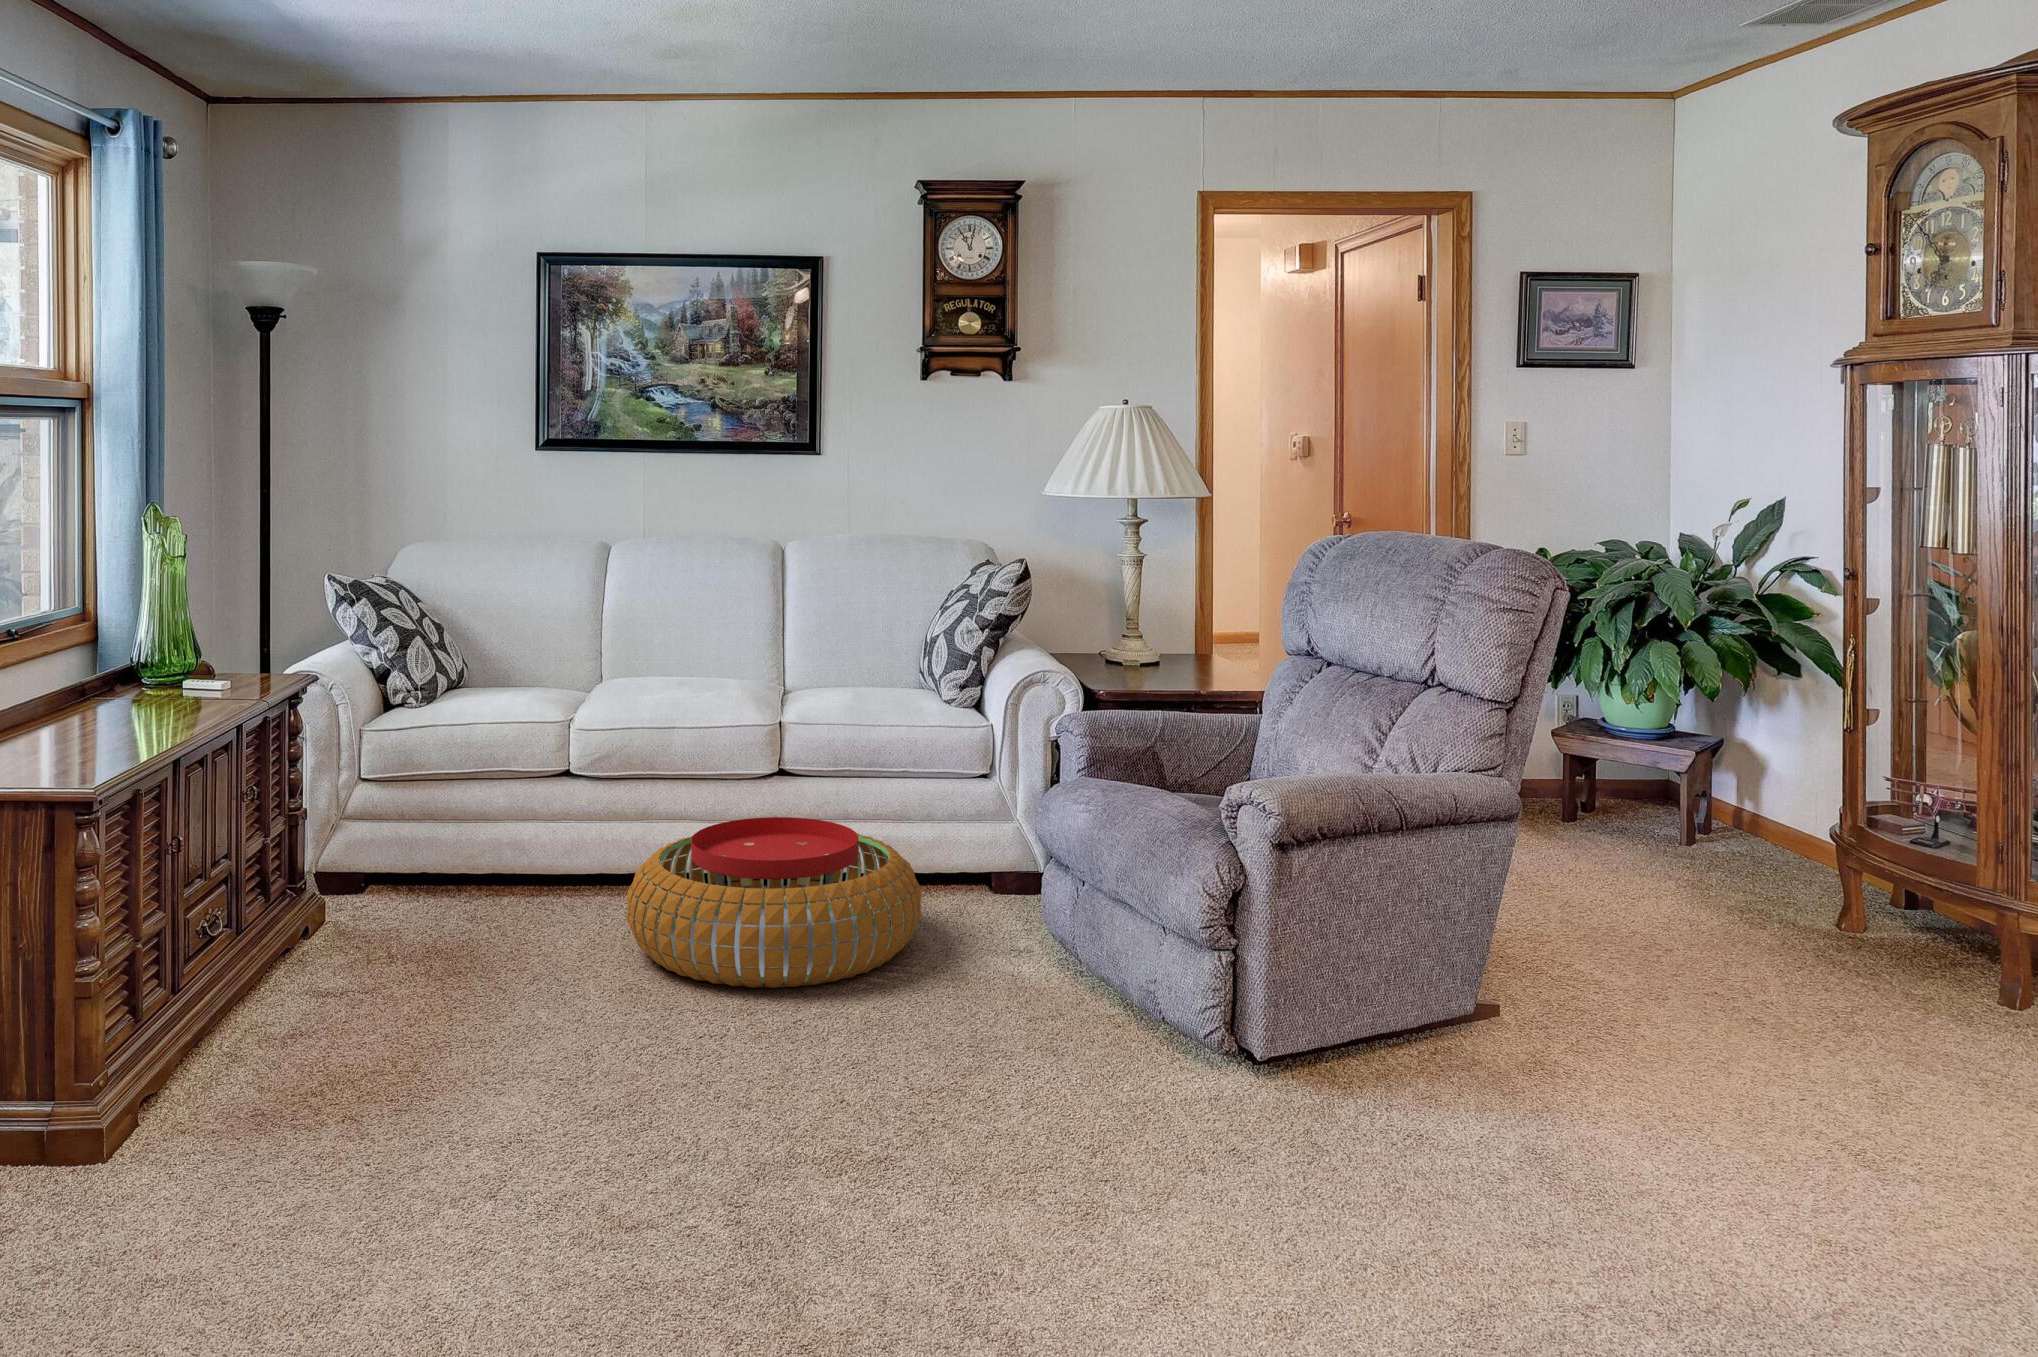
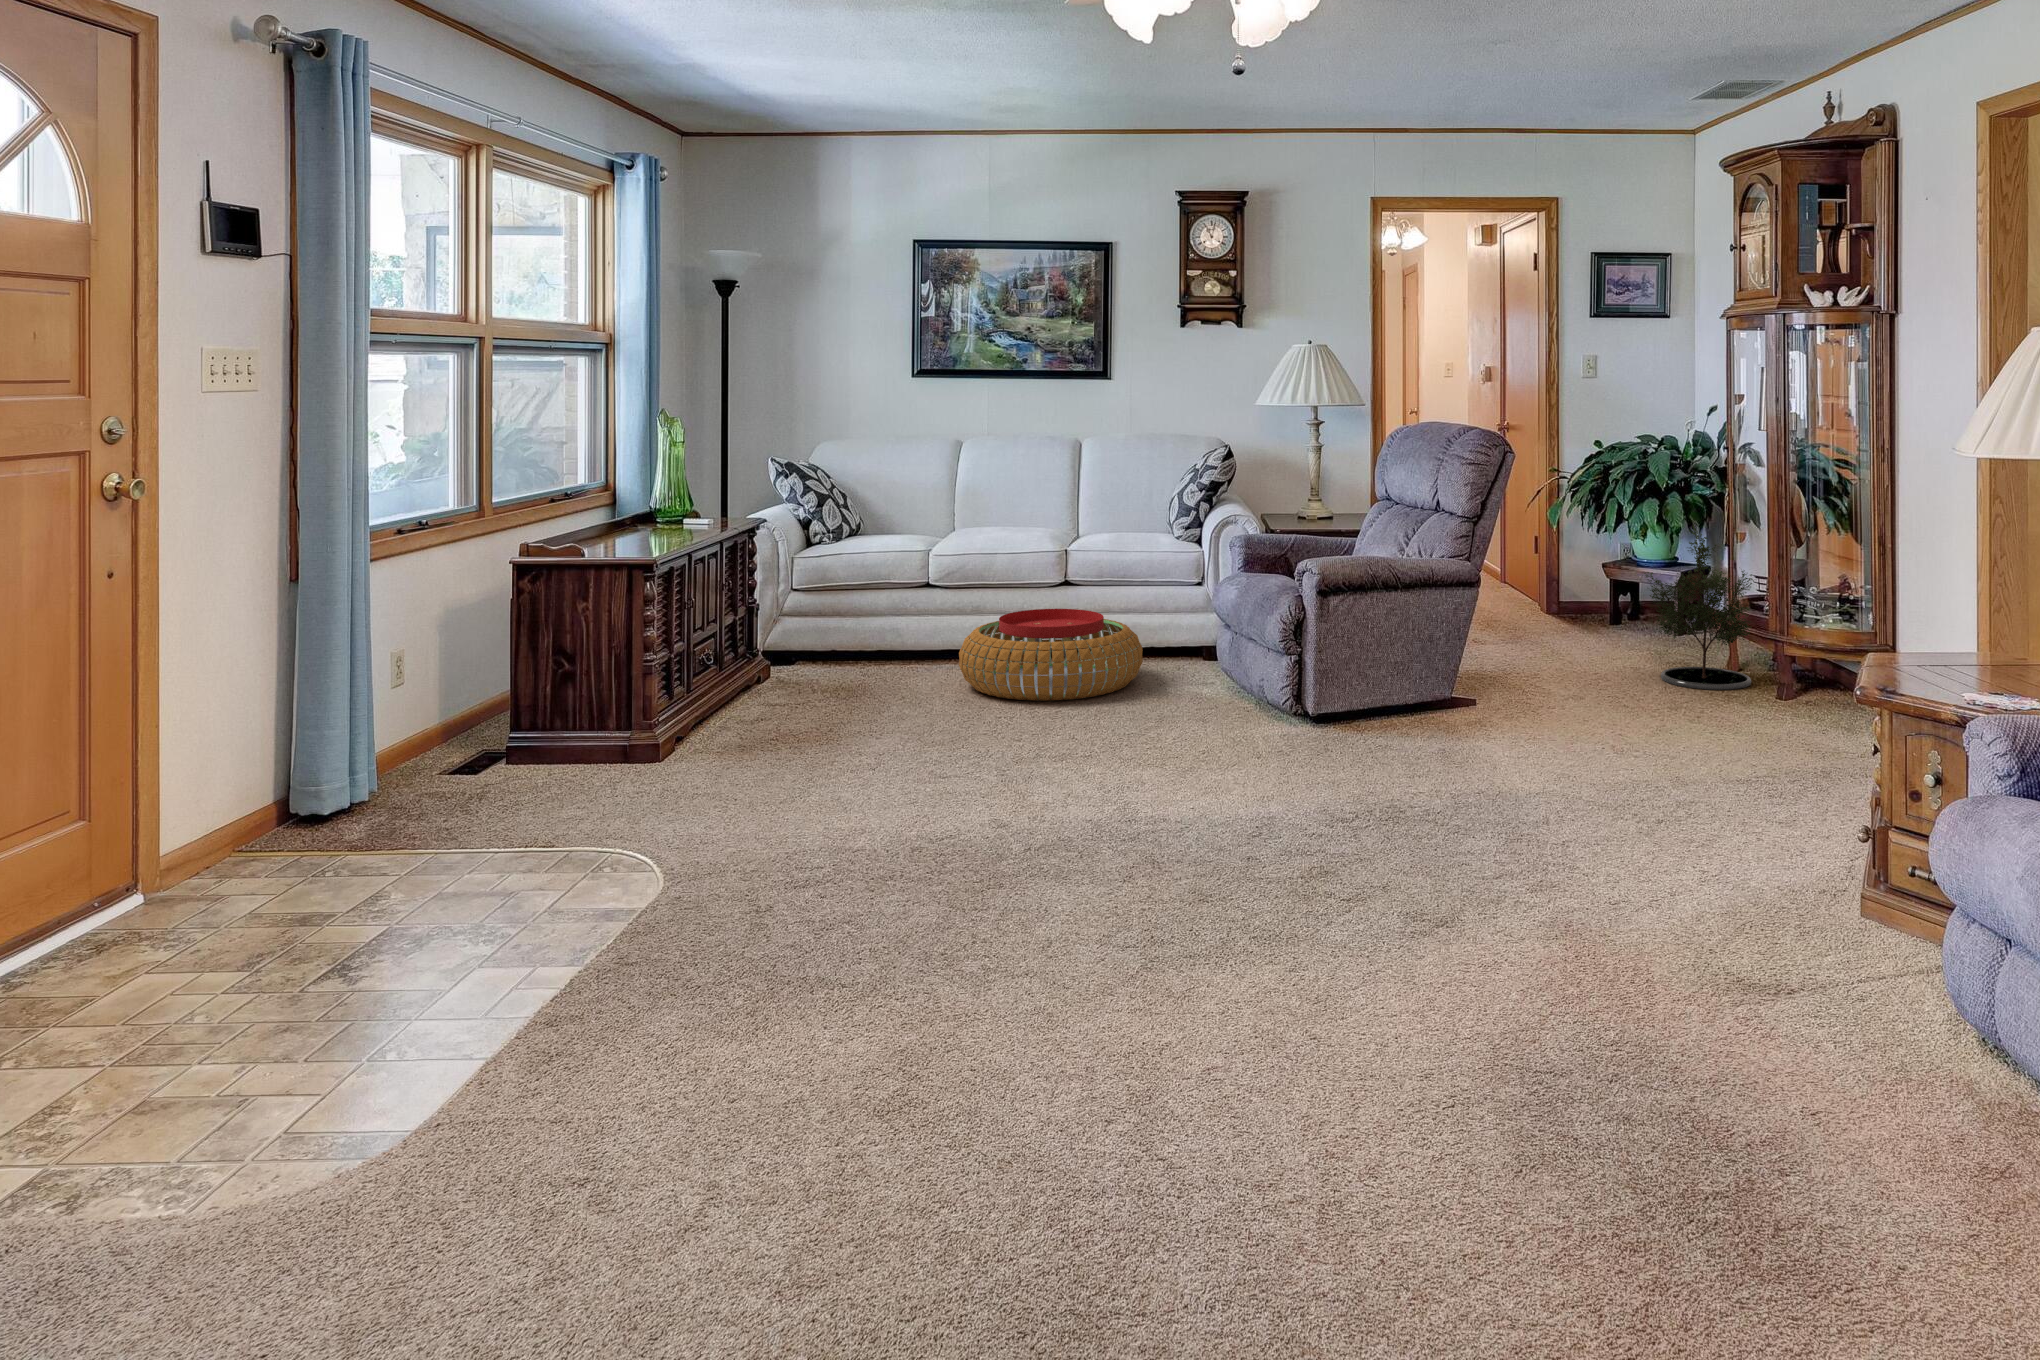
potted tree: none [1691,682,1896,954] -> present [1645,525,1754,690]

